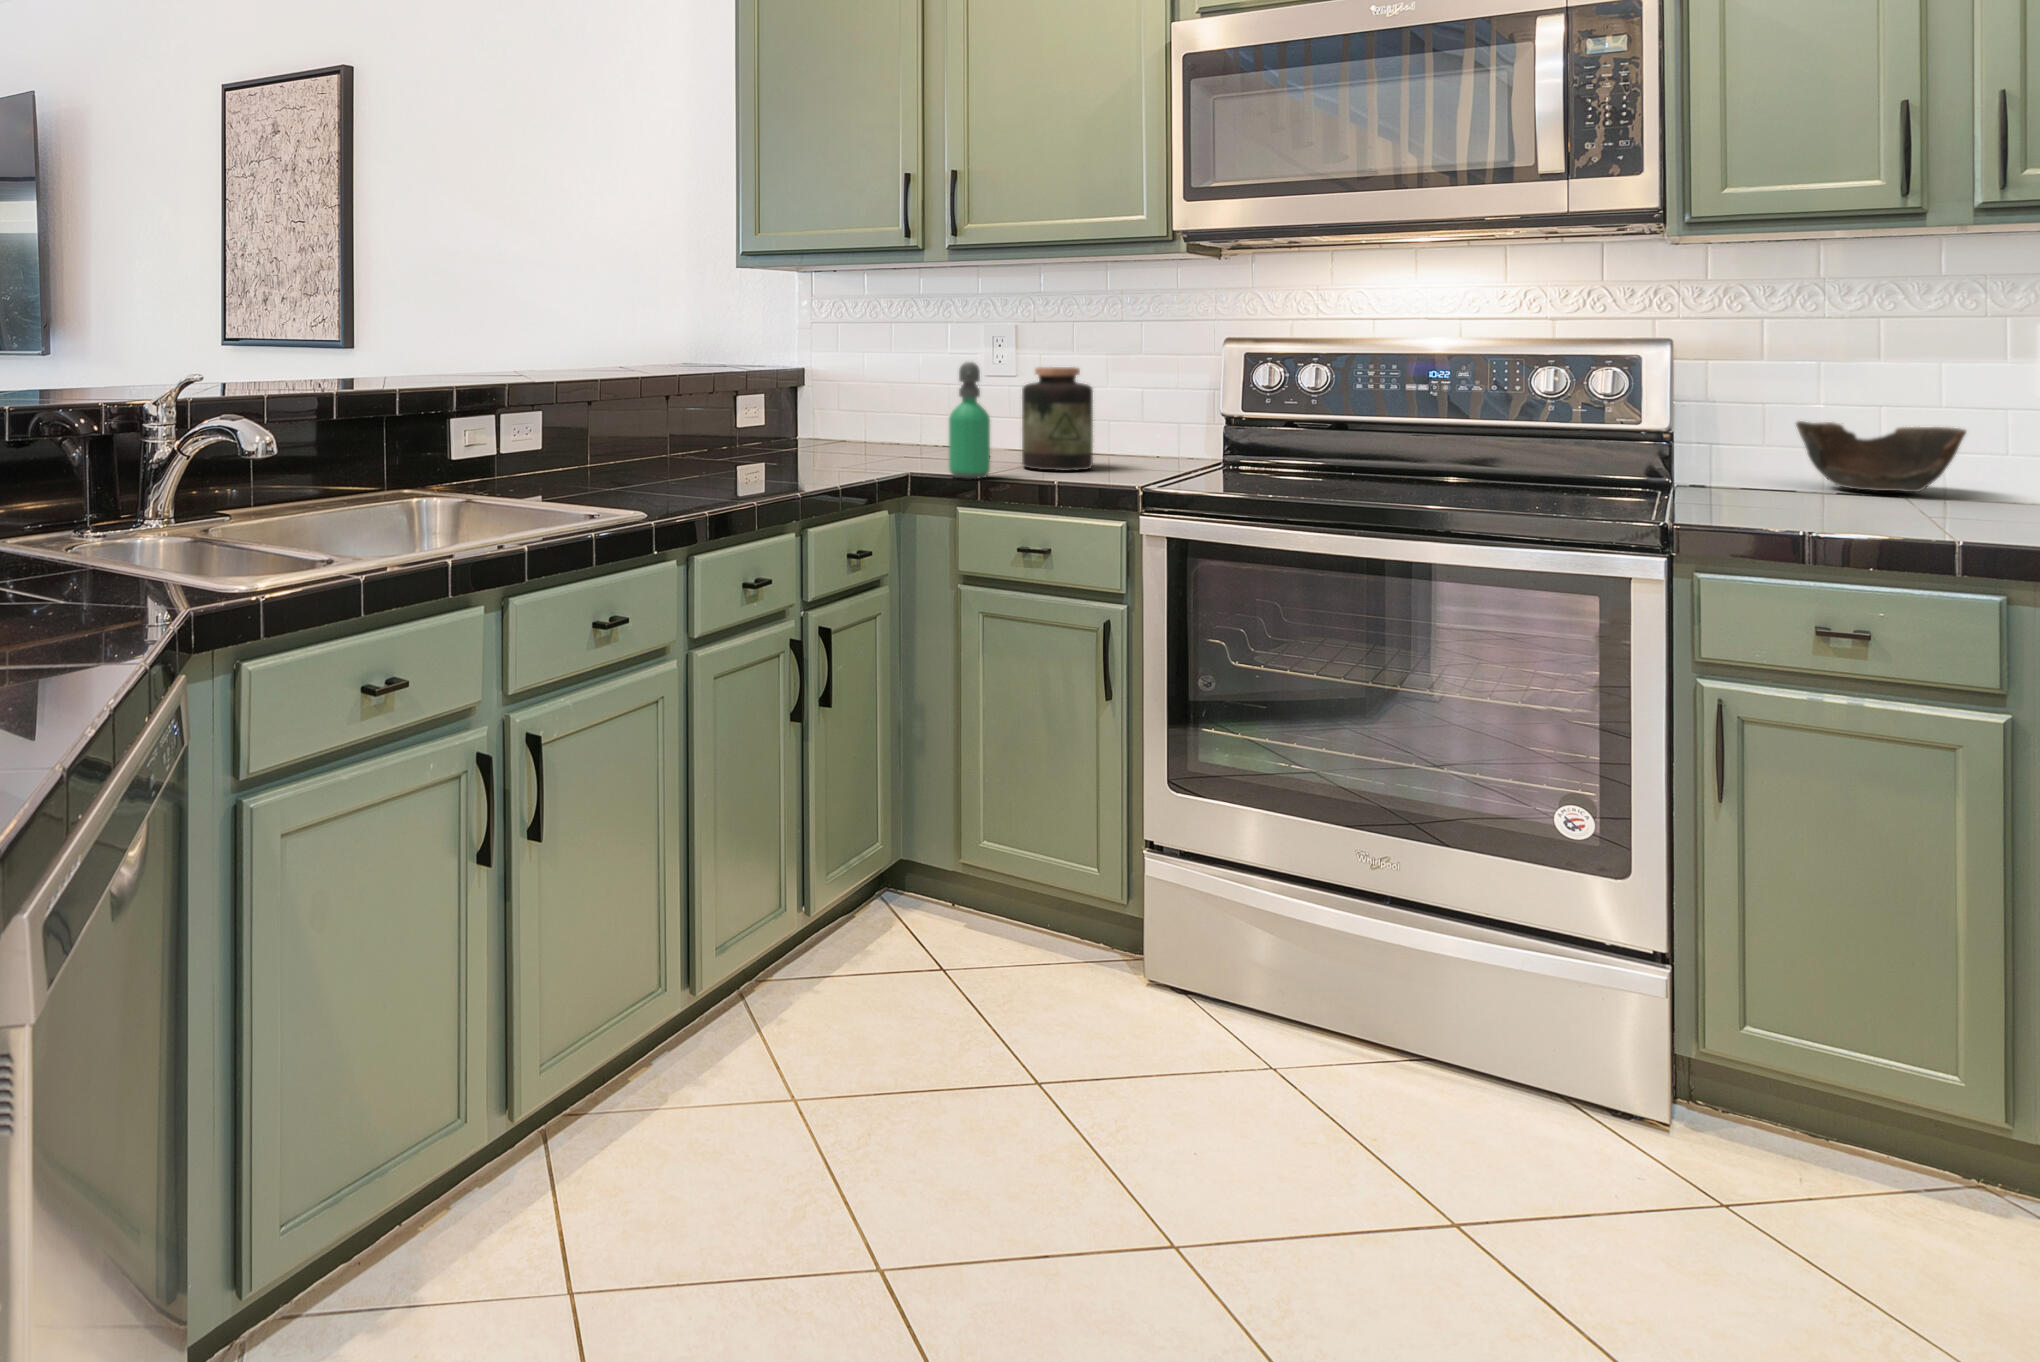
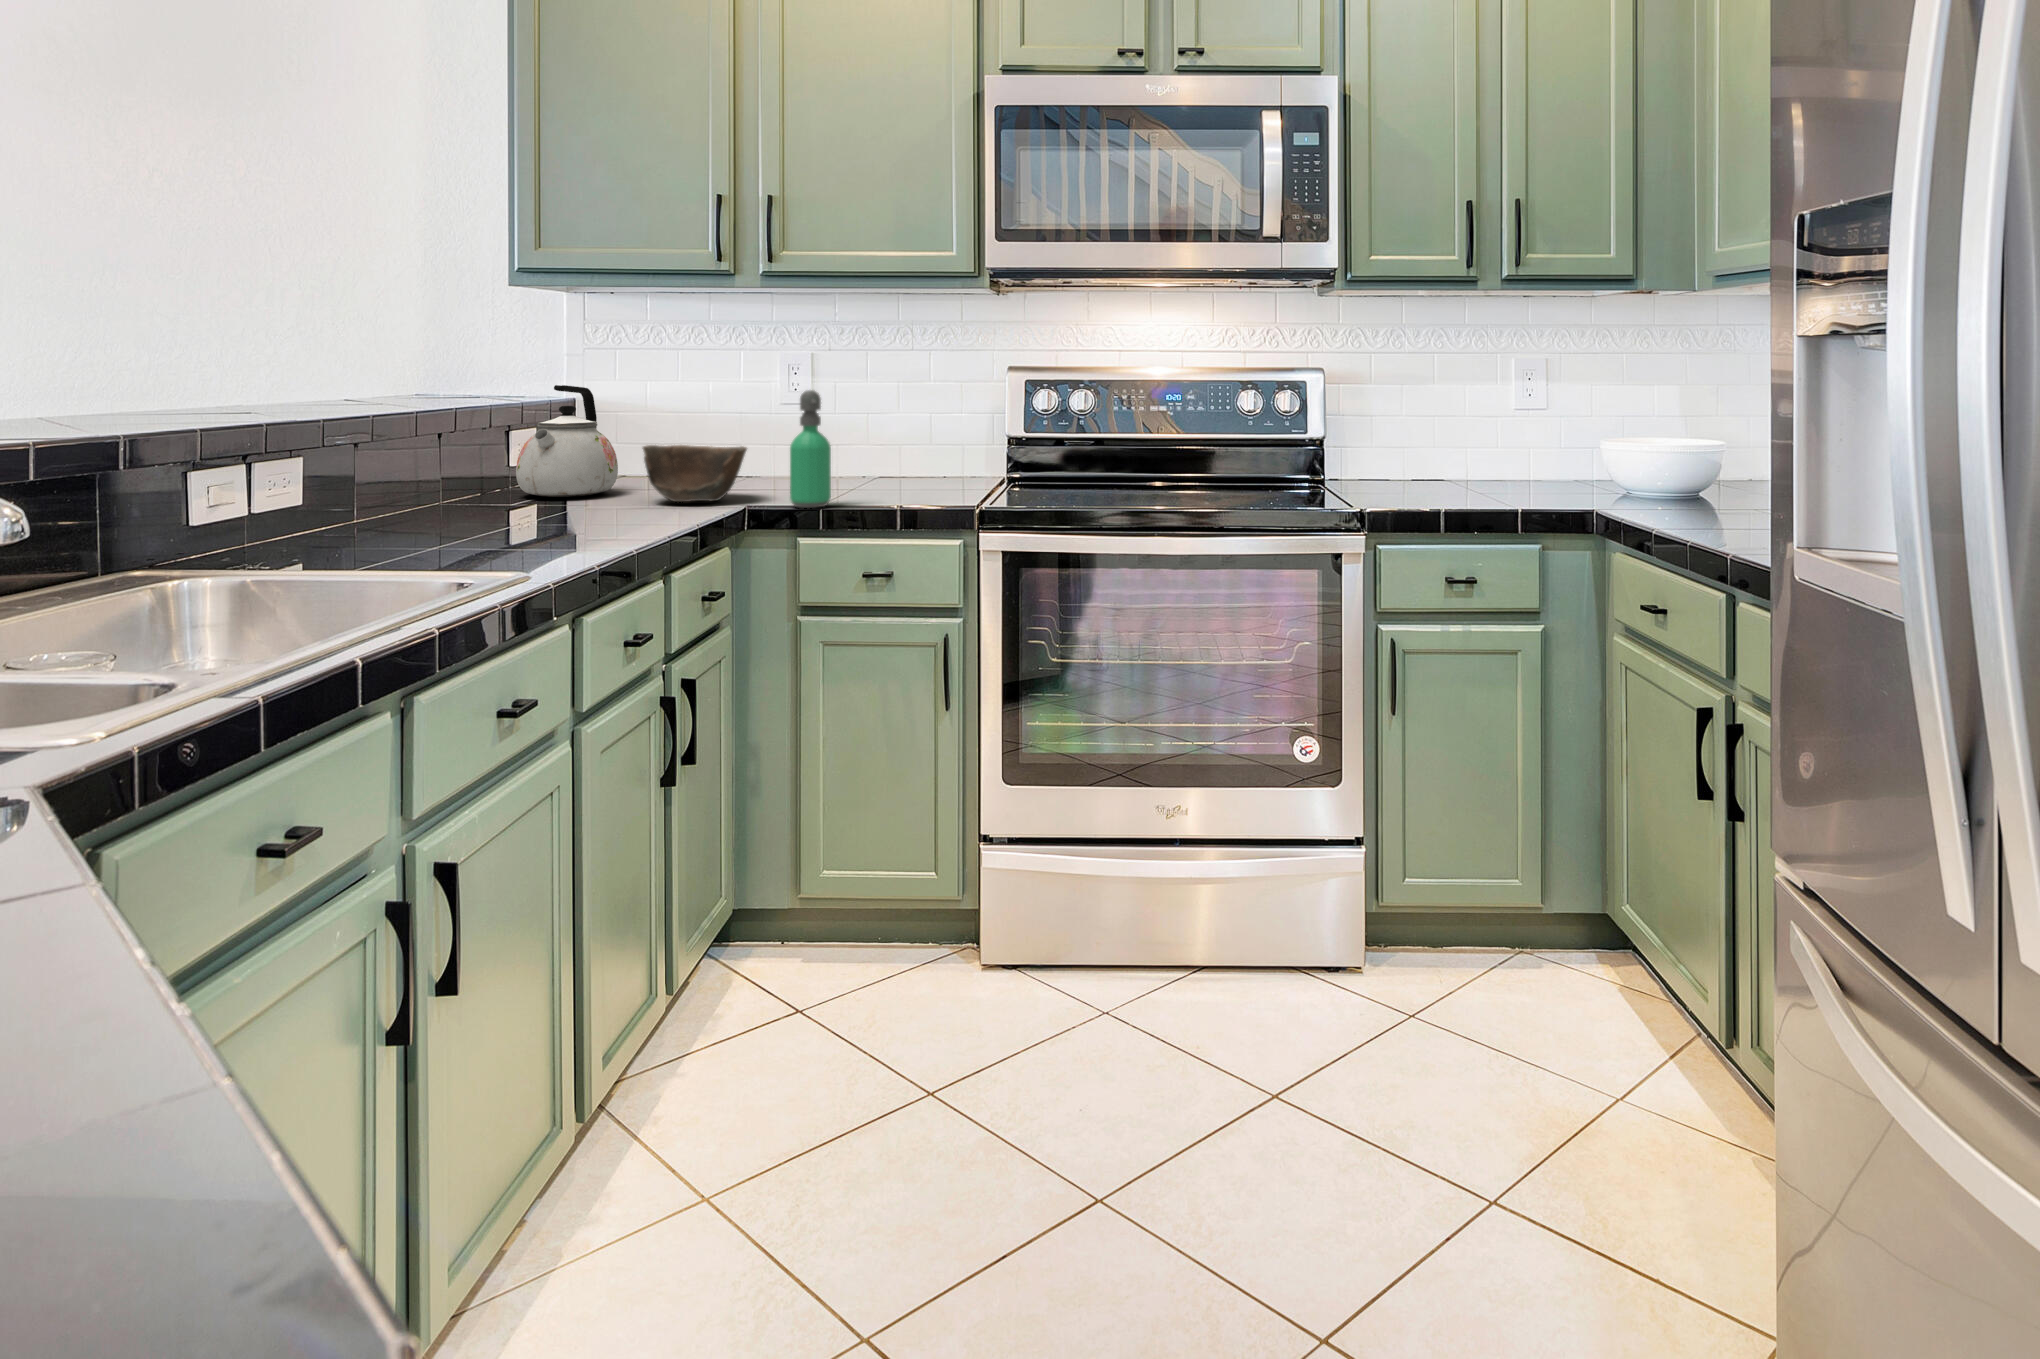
kettle: none [731,356,816,455] -> present [516,385,618,497]
jar: present [1022,367,1093,471] -> none [846,394,911,494]
bowl: present [1796,421,1966,492] -> present [643,445,747,502]

